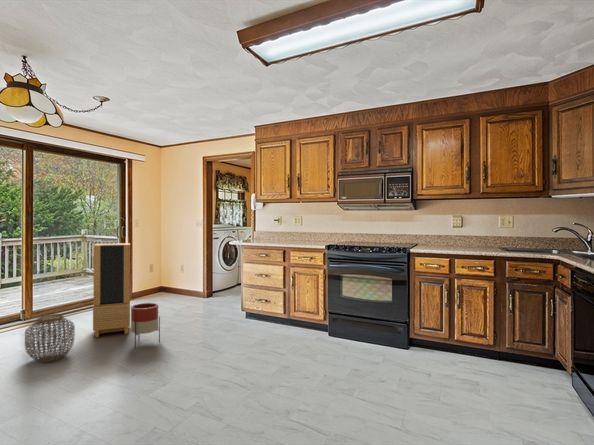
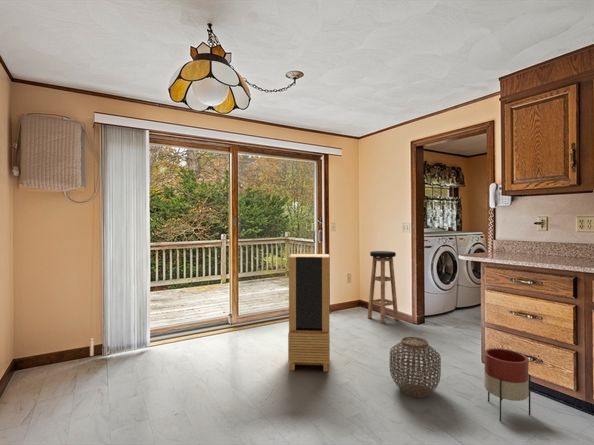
bar stool: none [166,243,192,300] -> present [368,251,398,323]
planter: present [131,303,160,348] -> present [484,348,531,421]
woven basket: present [25,314,75,363] -> present [390,337,441,397]

